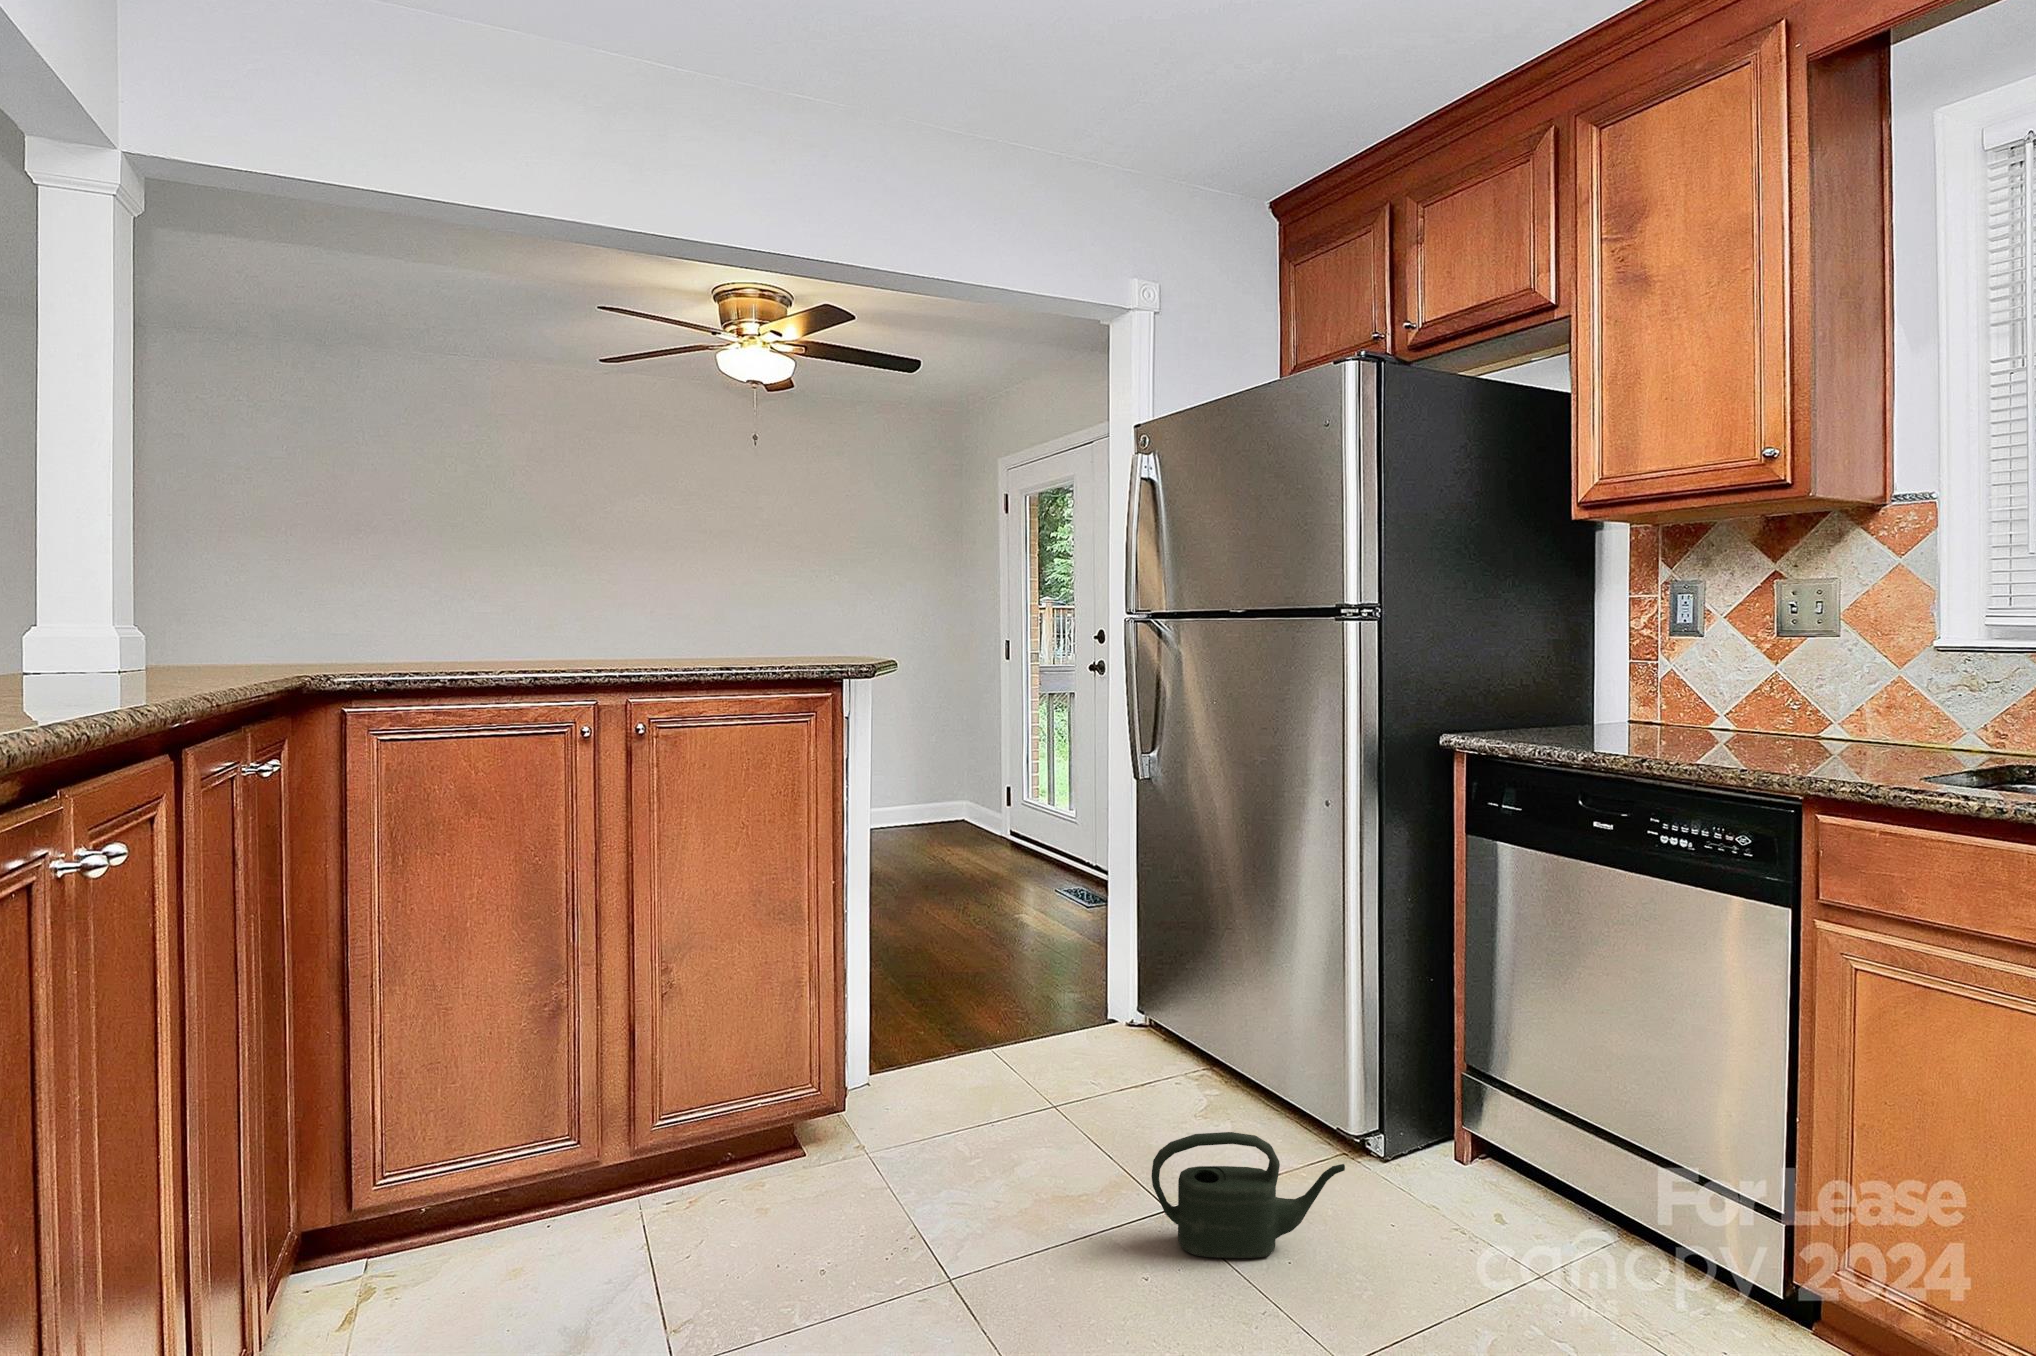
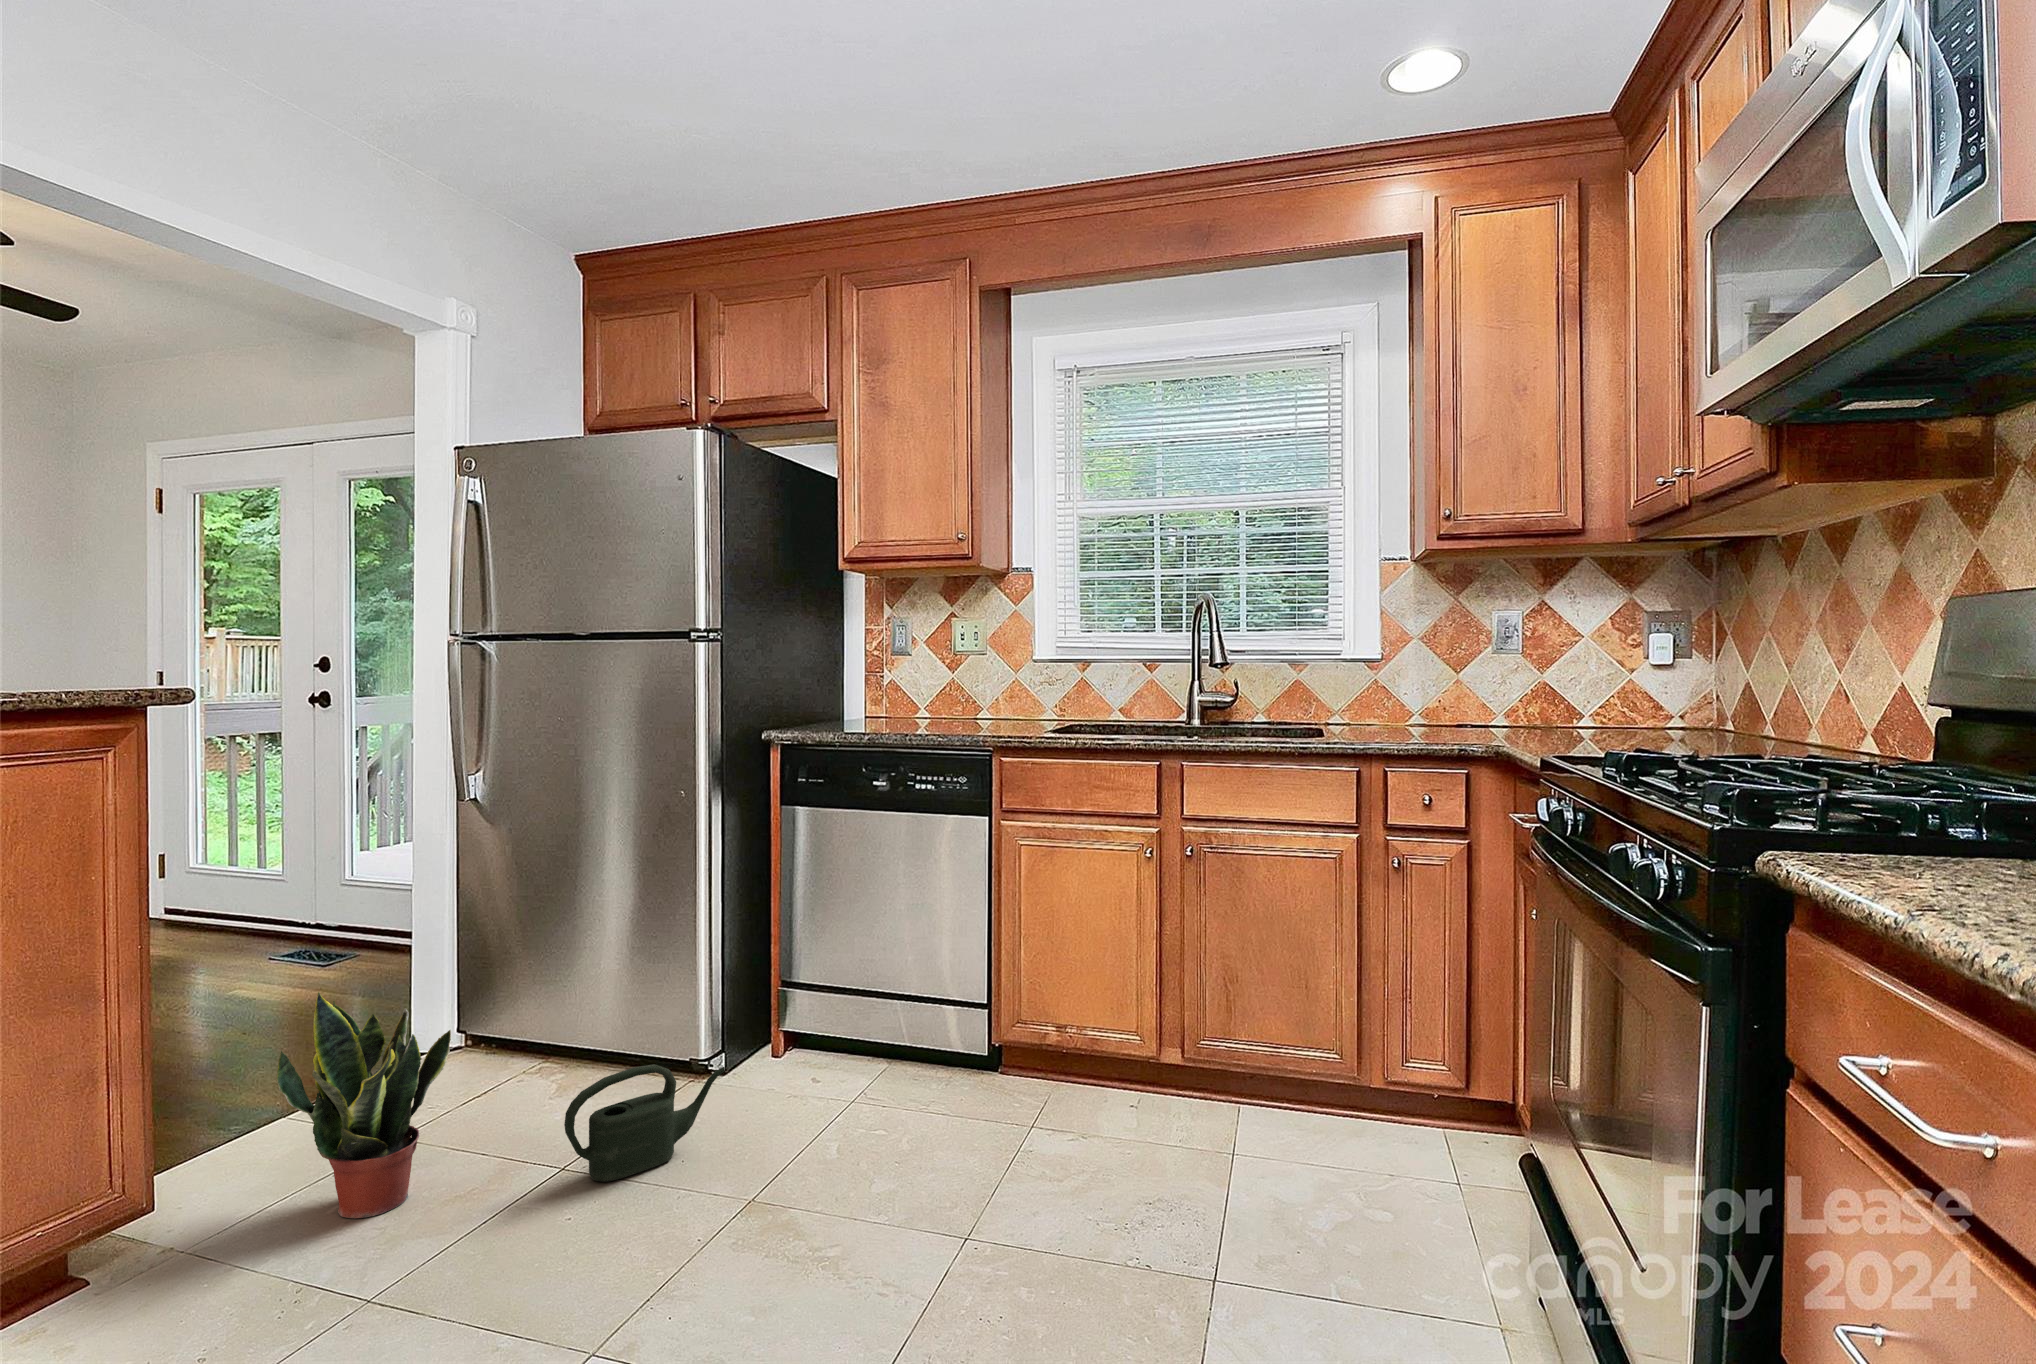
potted plant: none [921,969,1069,1196] -> present [277,992,451,1218]

